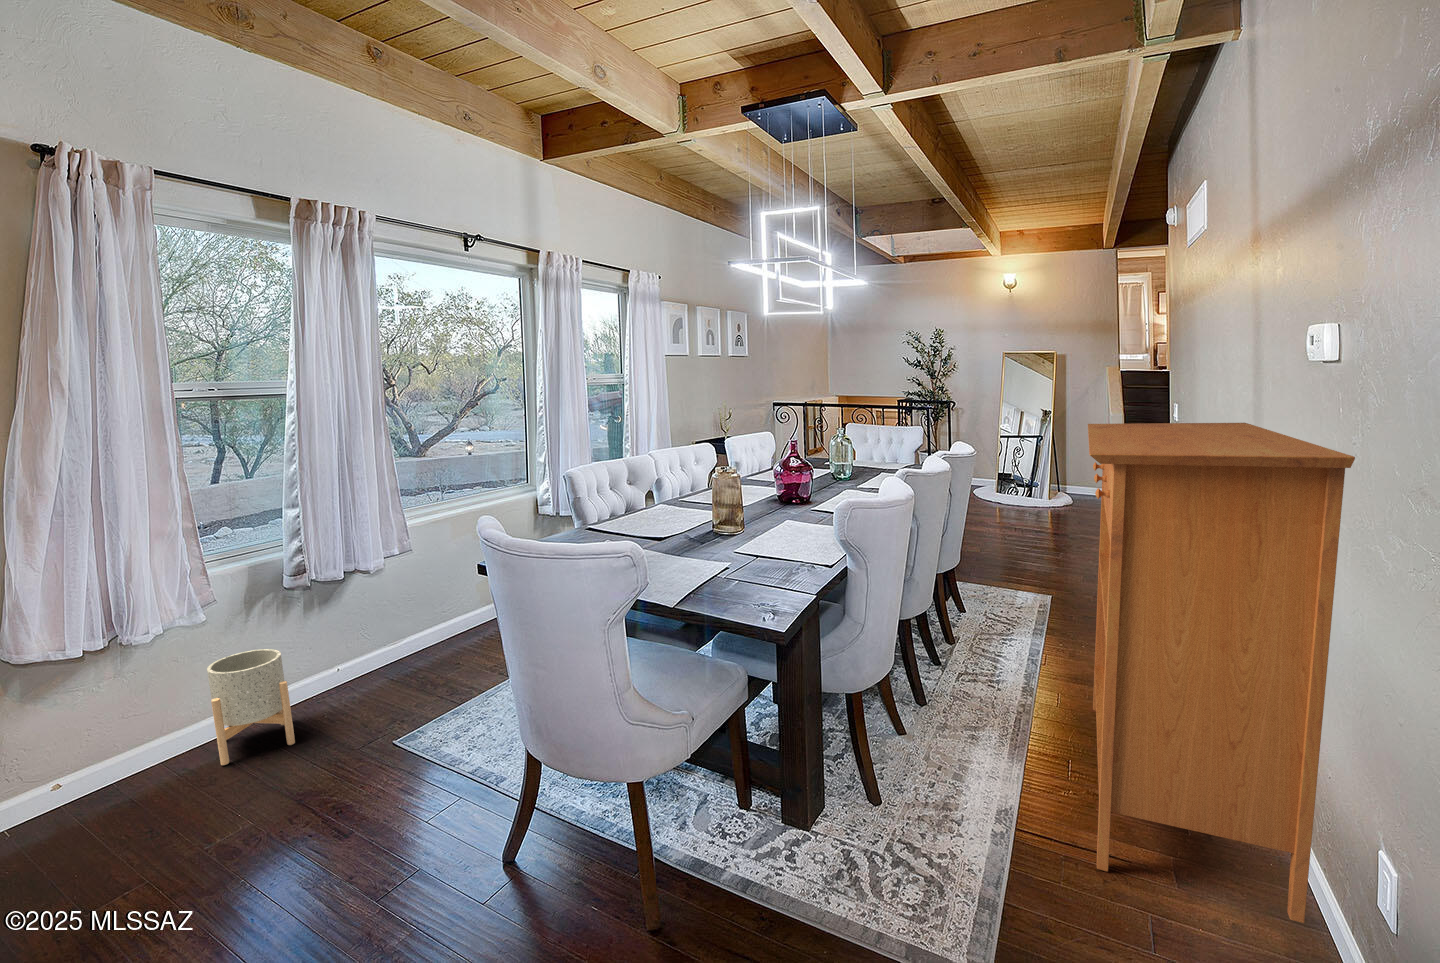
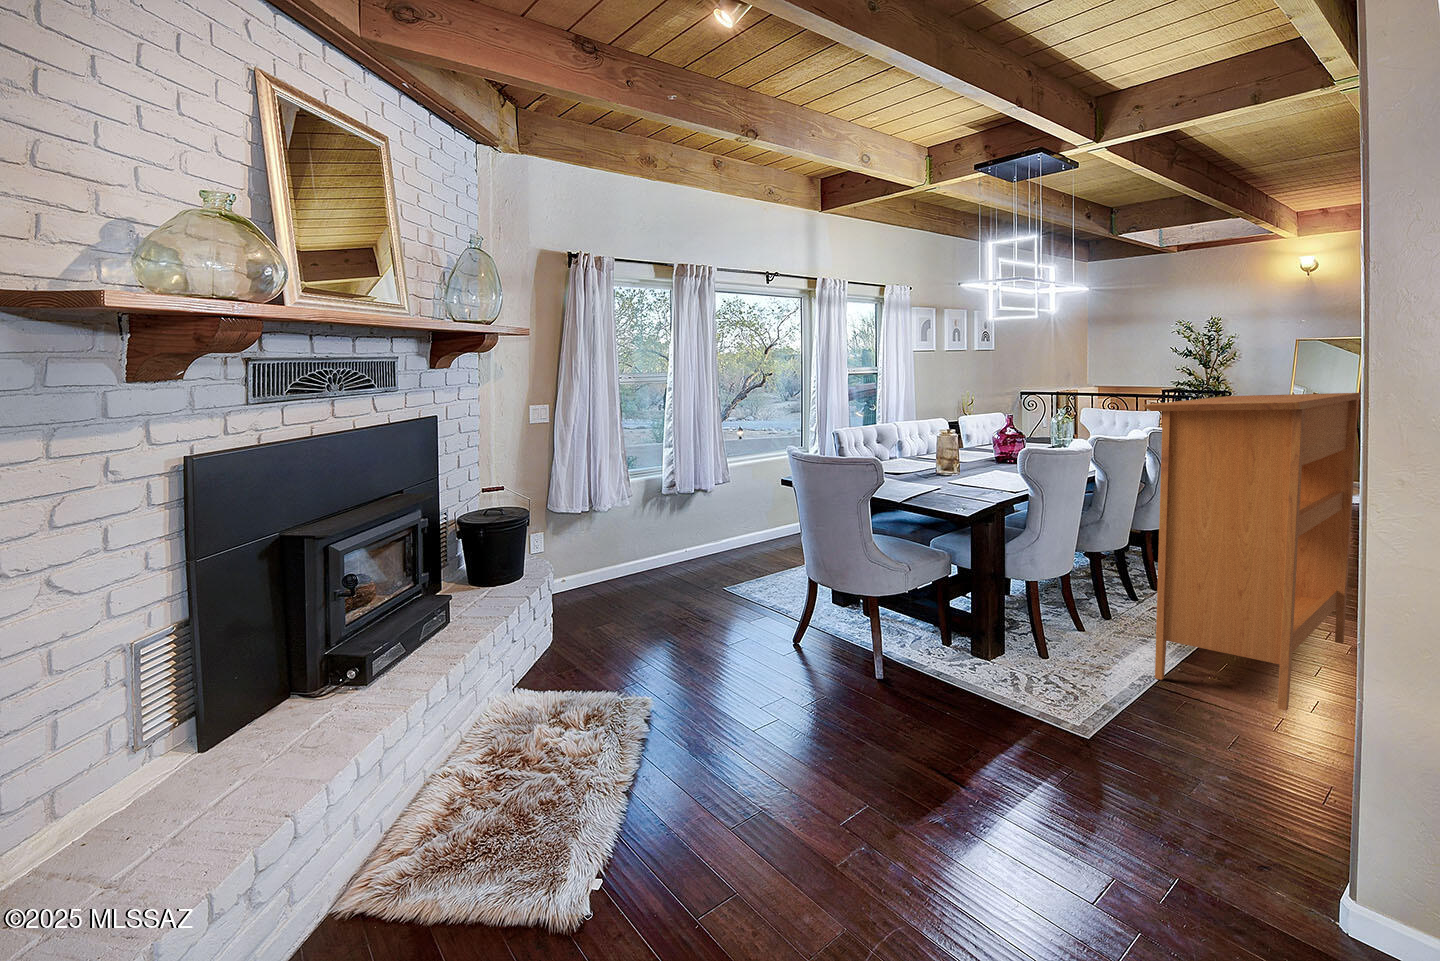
planter: present [207,649,295,765] -> none [623,529,665,587]

